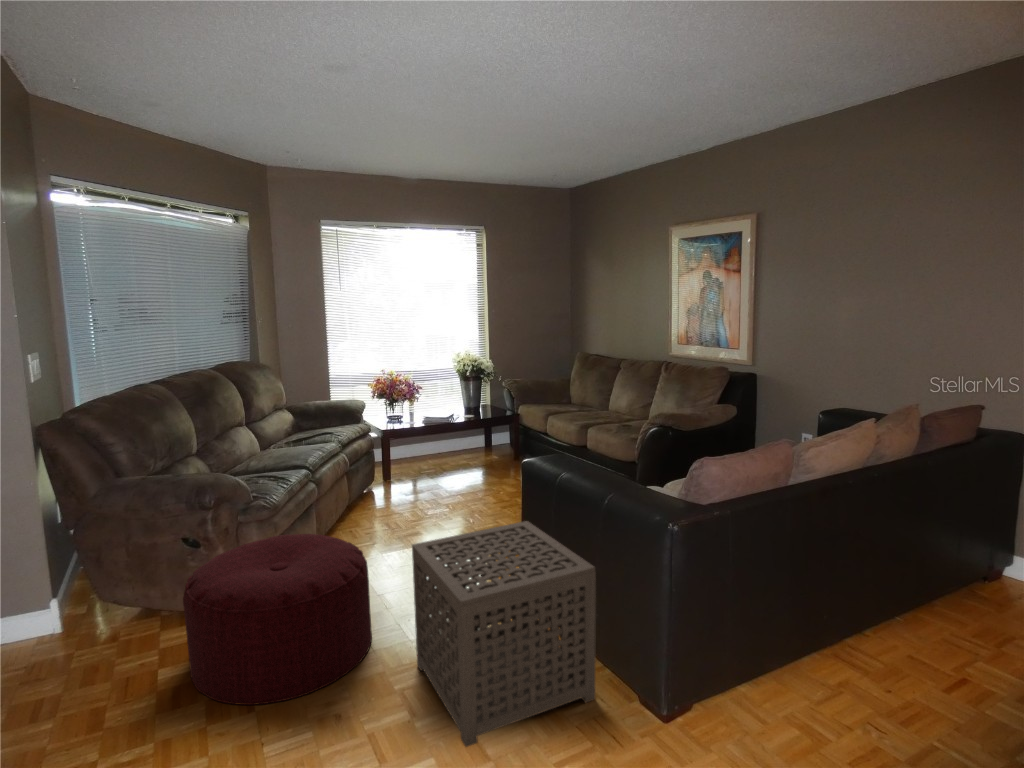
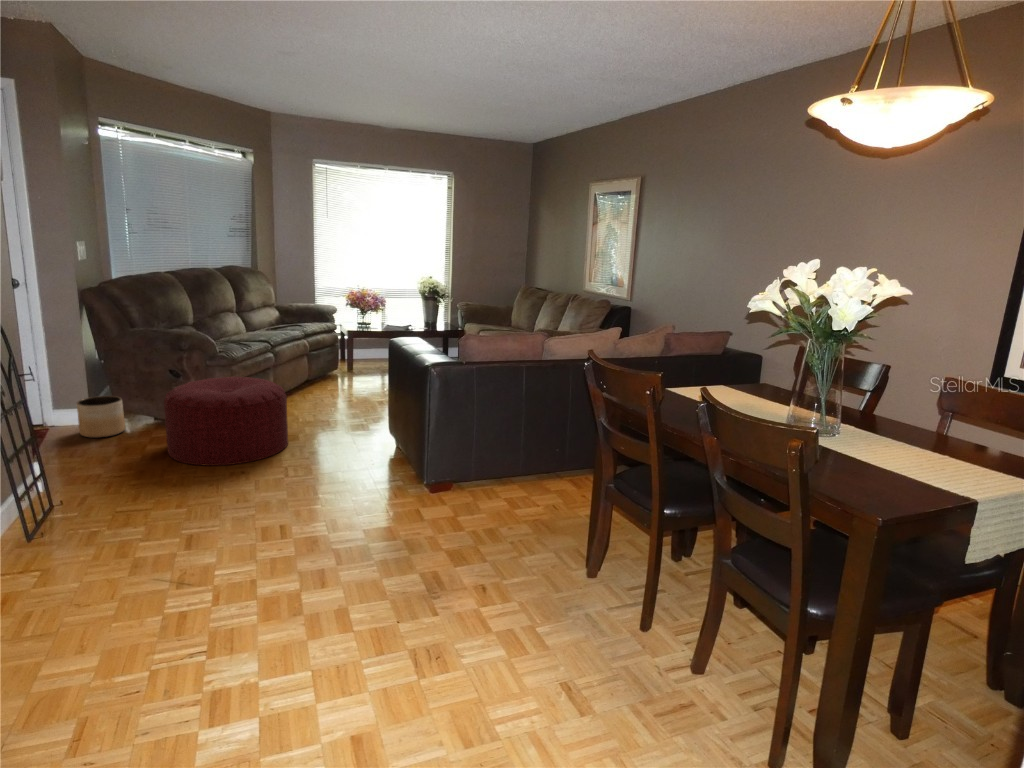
side table: present [412,521,596,747] -> none [305,377,406,492]
planter: none [33,583,110,660] -> present [77,396,125,438]

